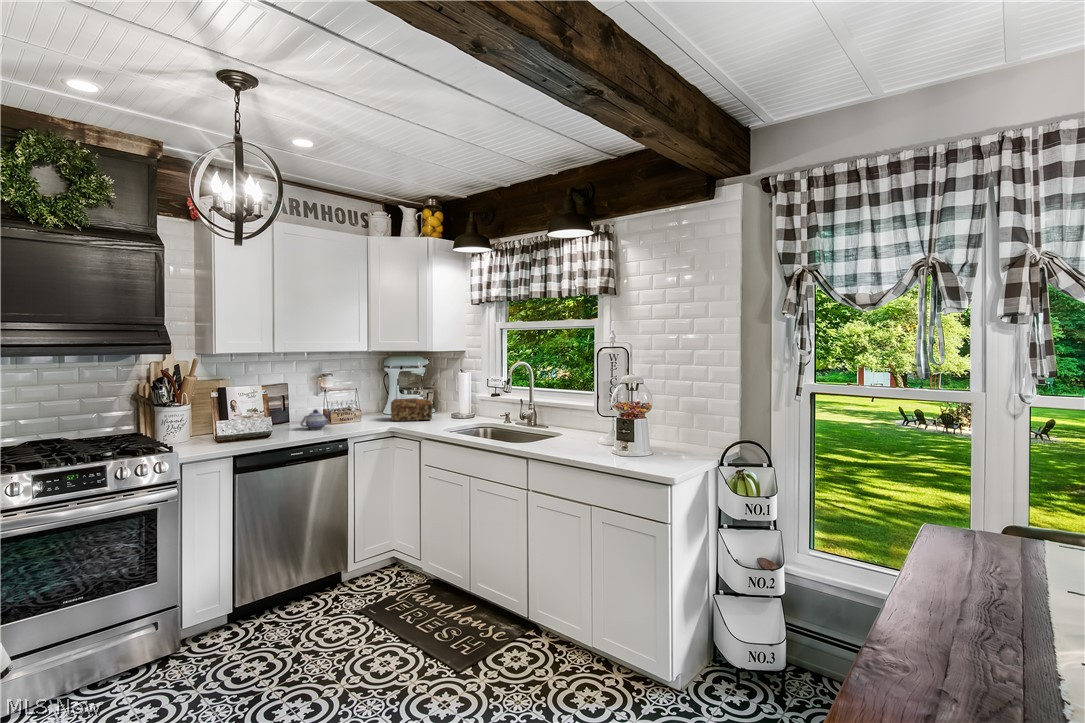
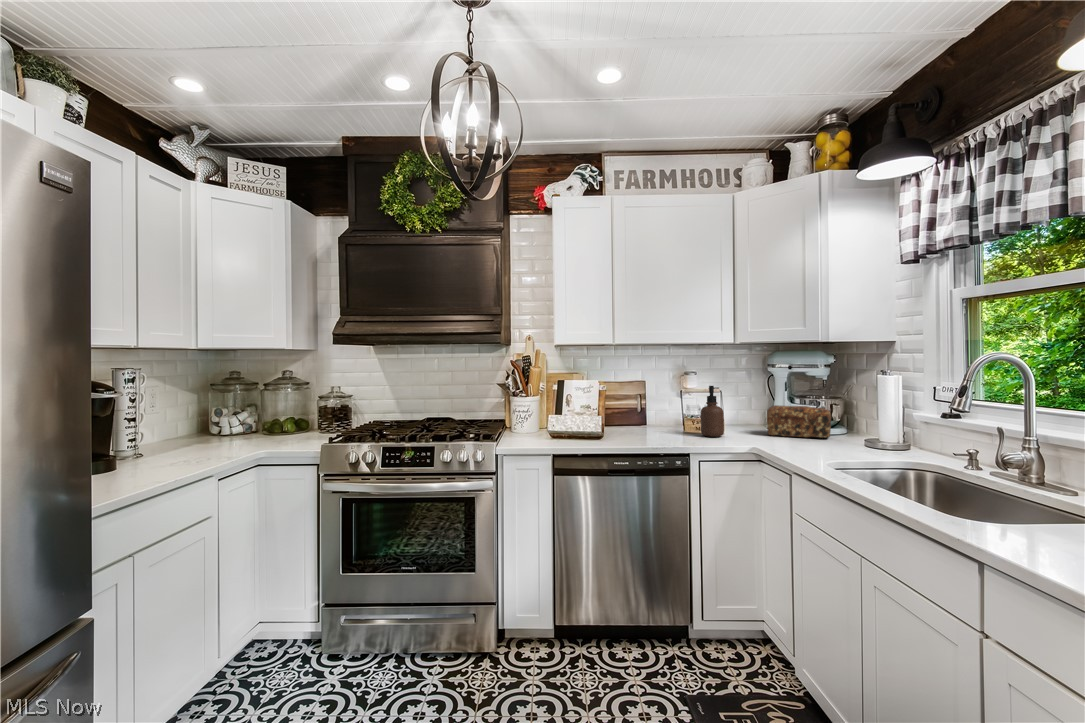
soap dispenser: none [345,387,363,426] -> present [701,386,724,437]
teapot: present [300,410,330,430] -> none [644,412,683,436]

